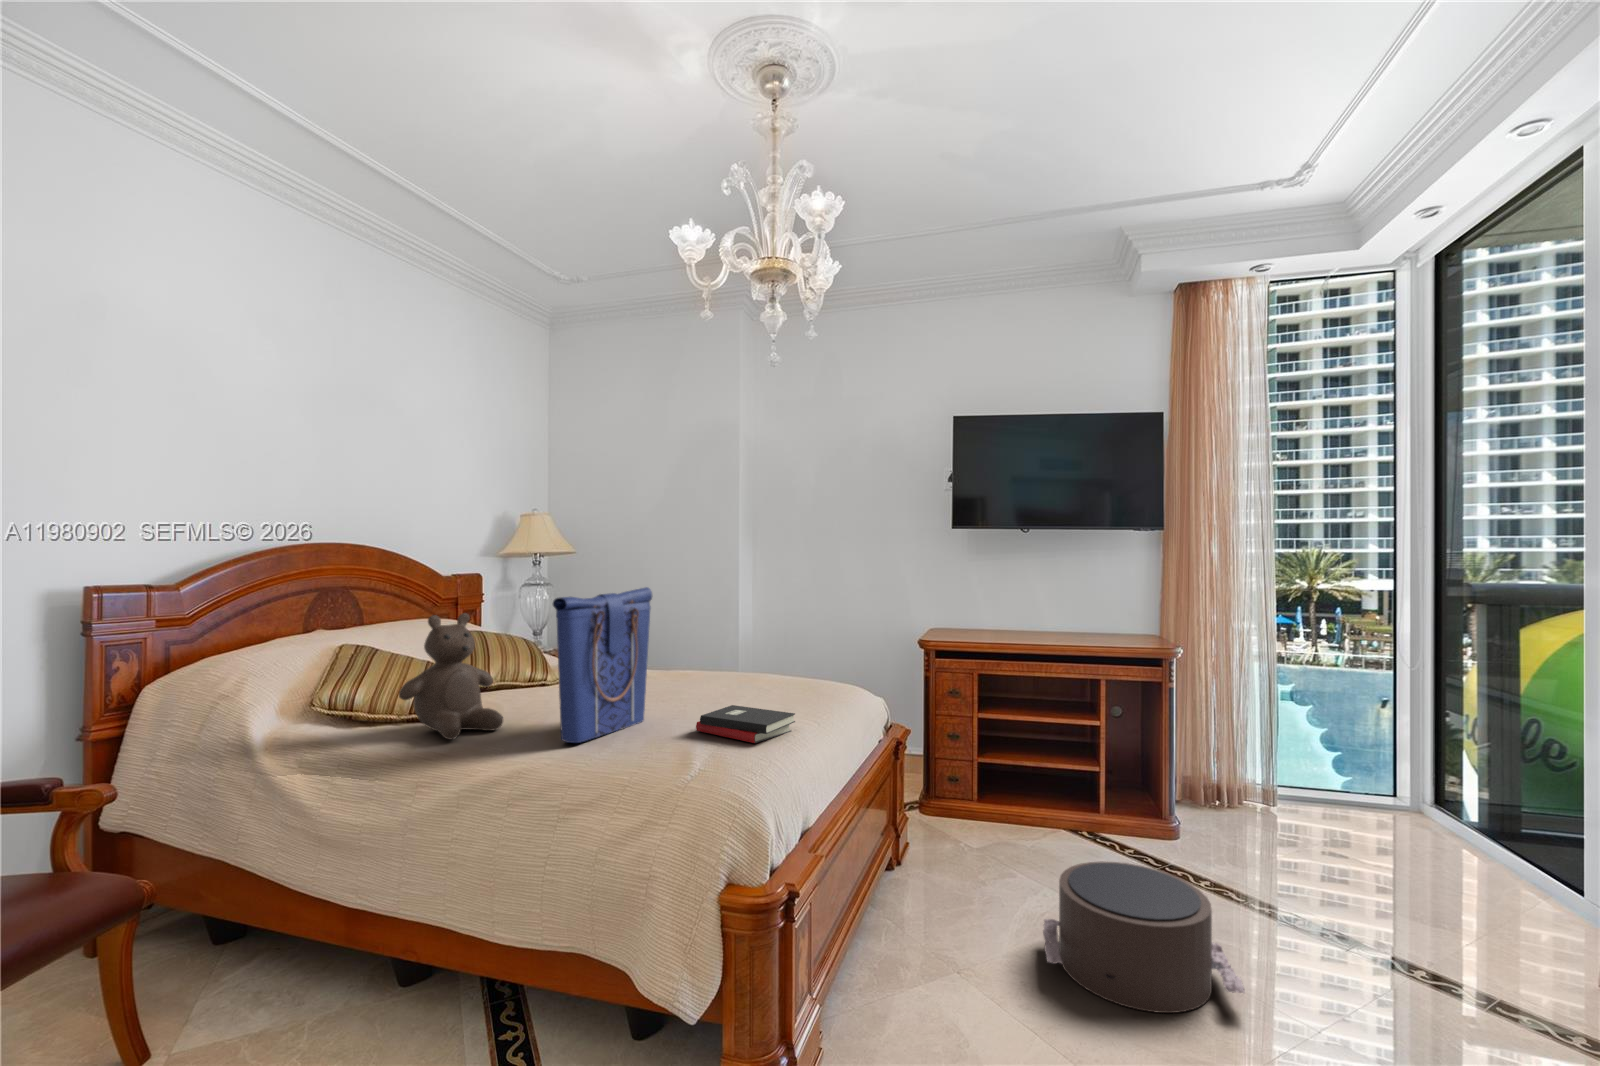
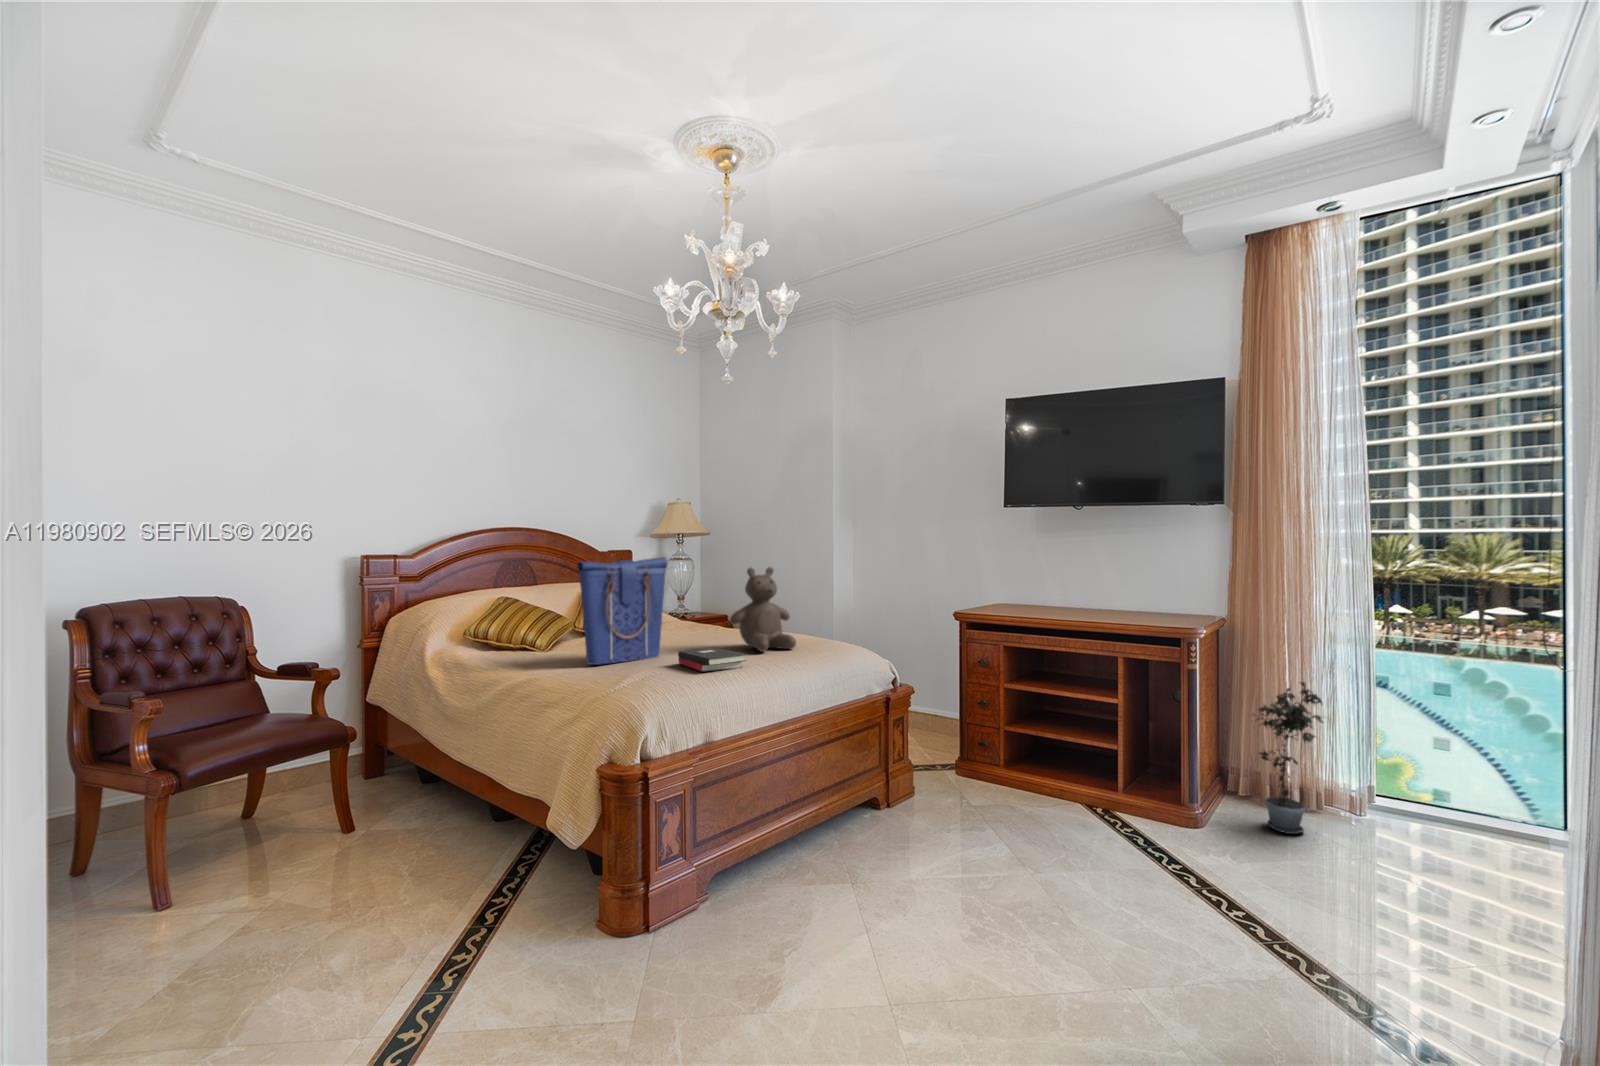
teddy bear: present [399,613,503,740] -> present [730,567,796,652]
potted plant: none [1204,696,1277,840] -> present [1253,682,1323,834]
pouf: present [1043,861,1245,1013] -> none [931,808,1106,932]

